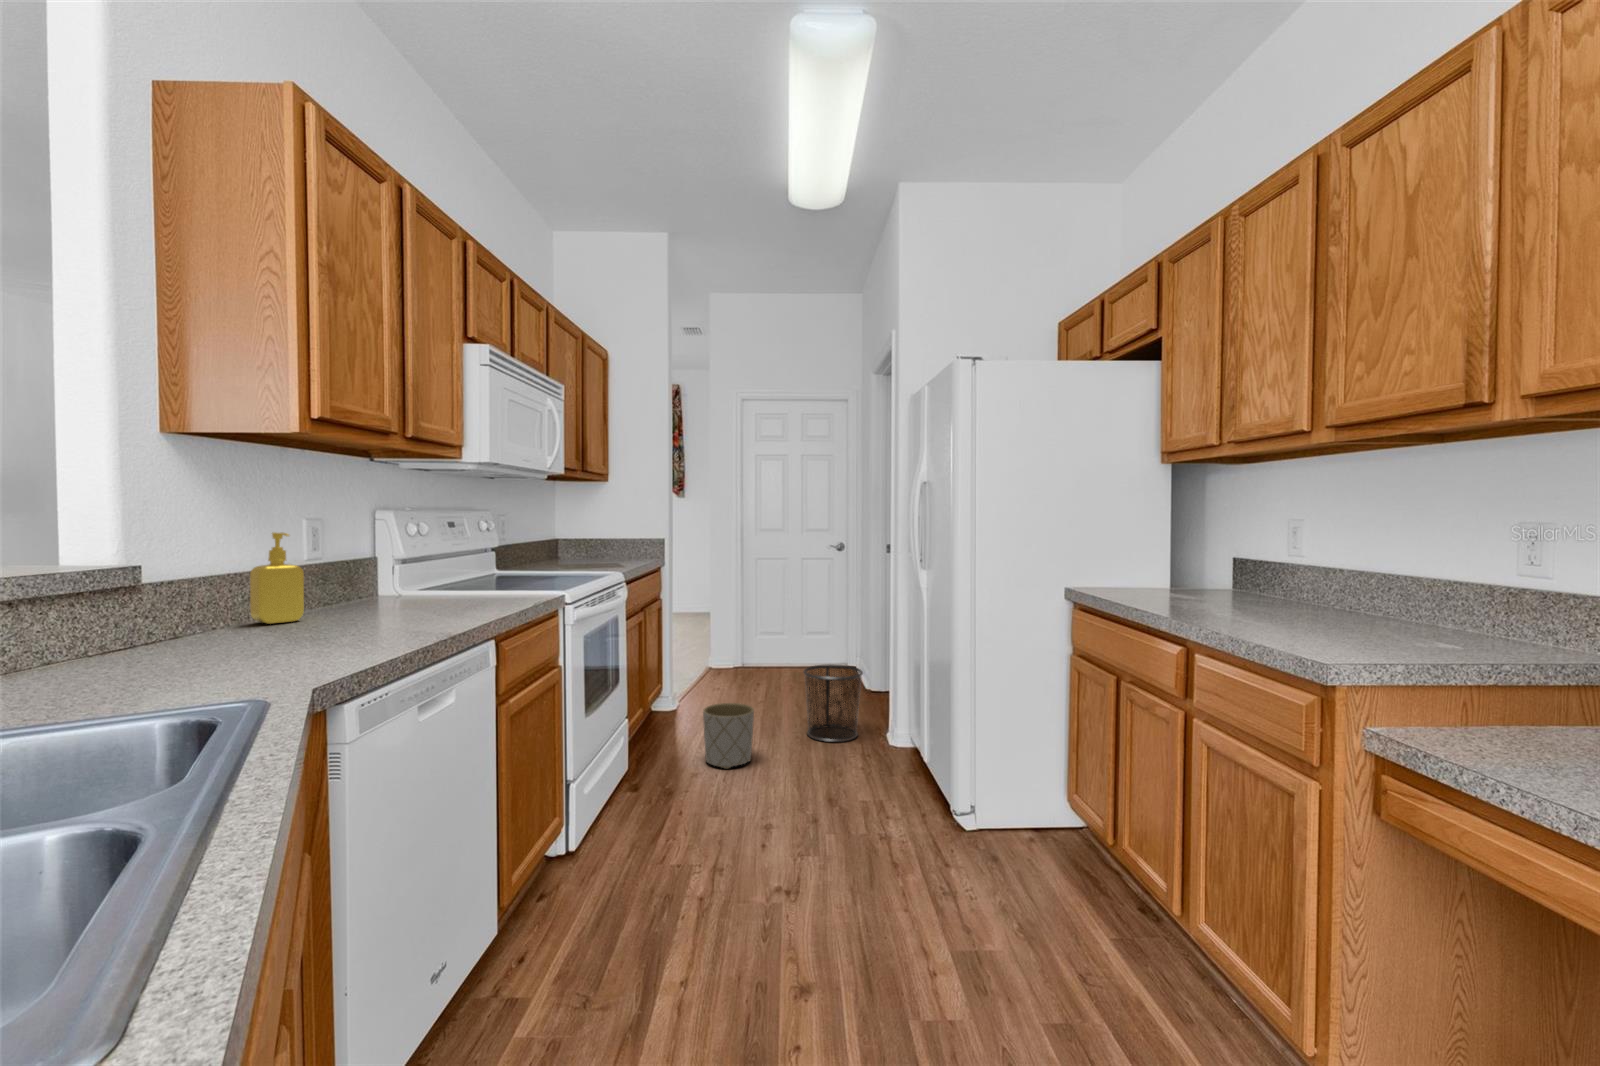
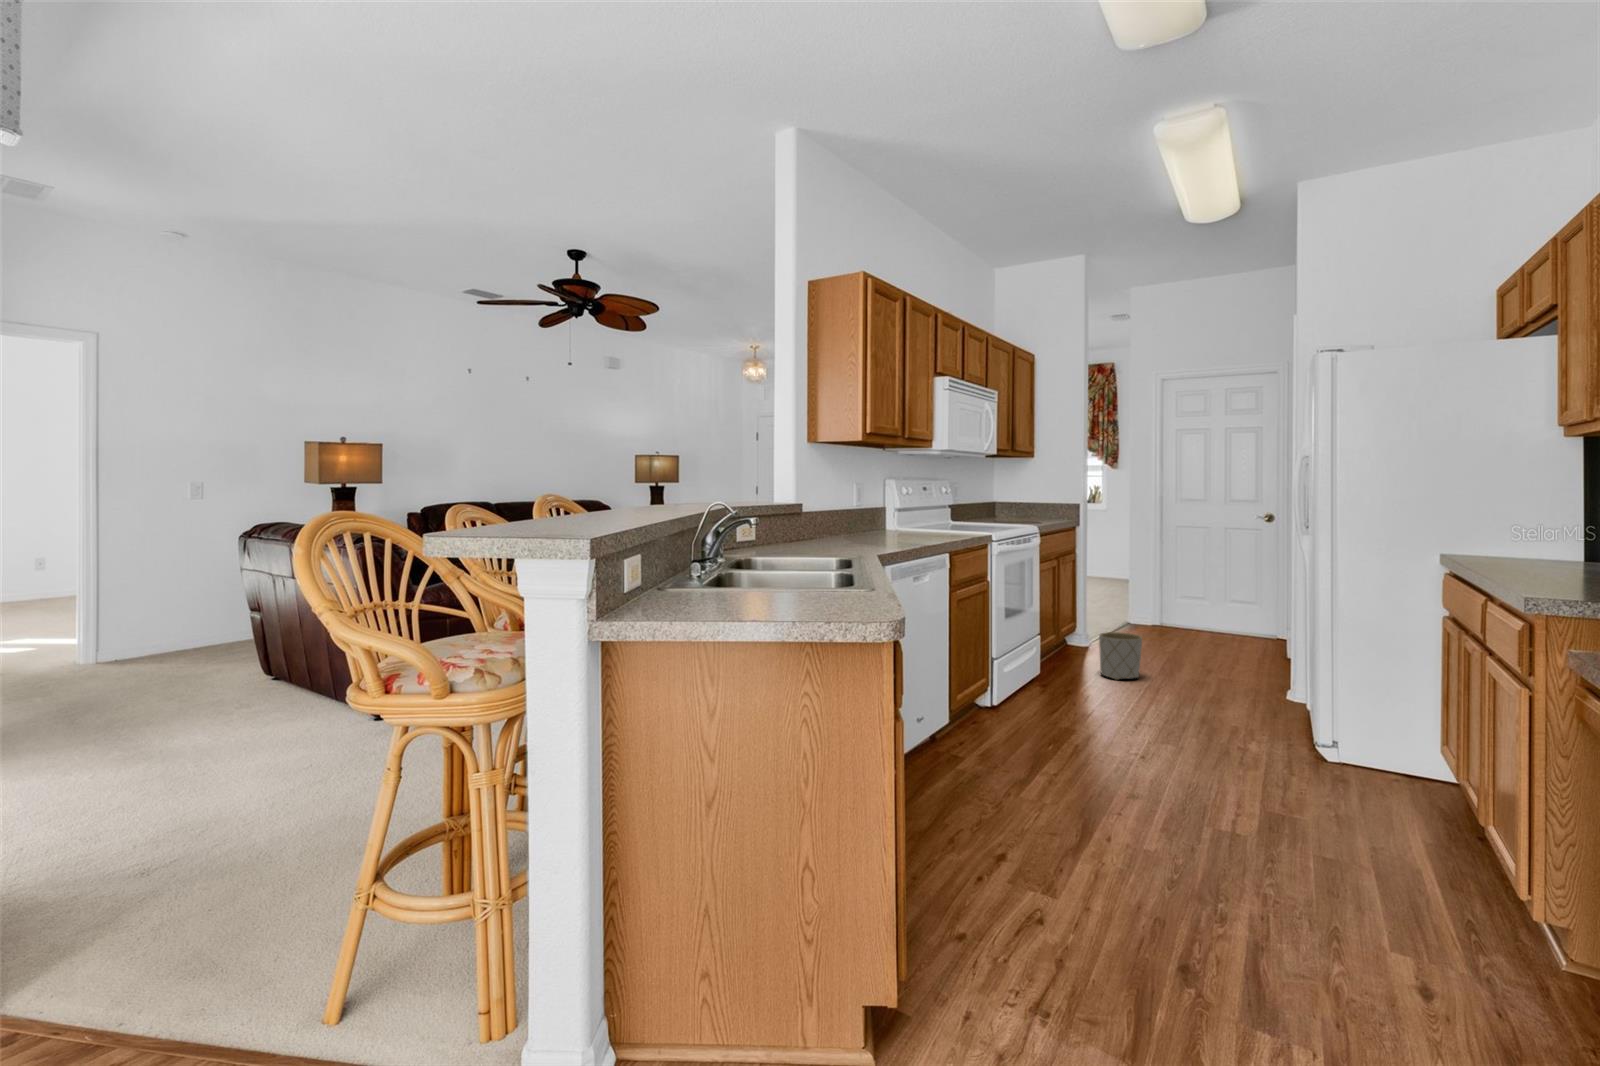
soap dispenser: present [250,532,304,624] -> none [836,491,859,537]
waste bin: present [803,664,863,742] -> none [1195,614,1255,679]

